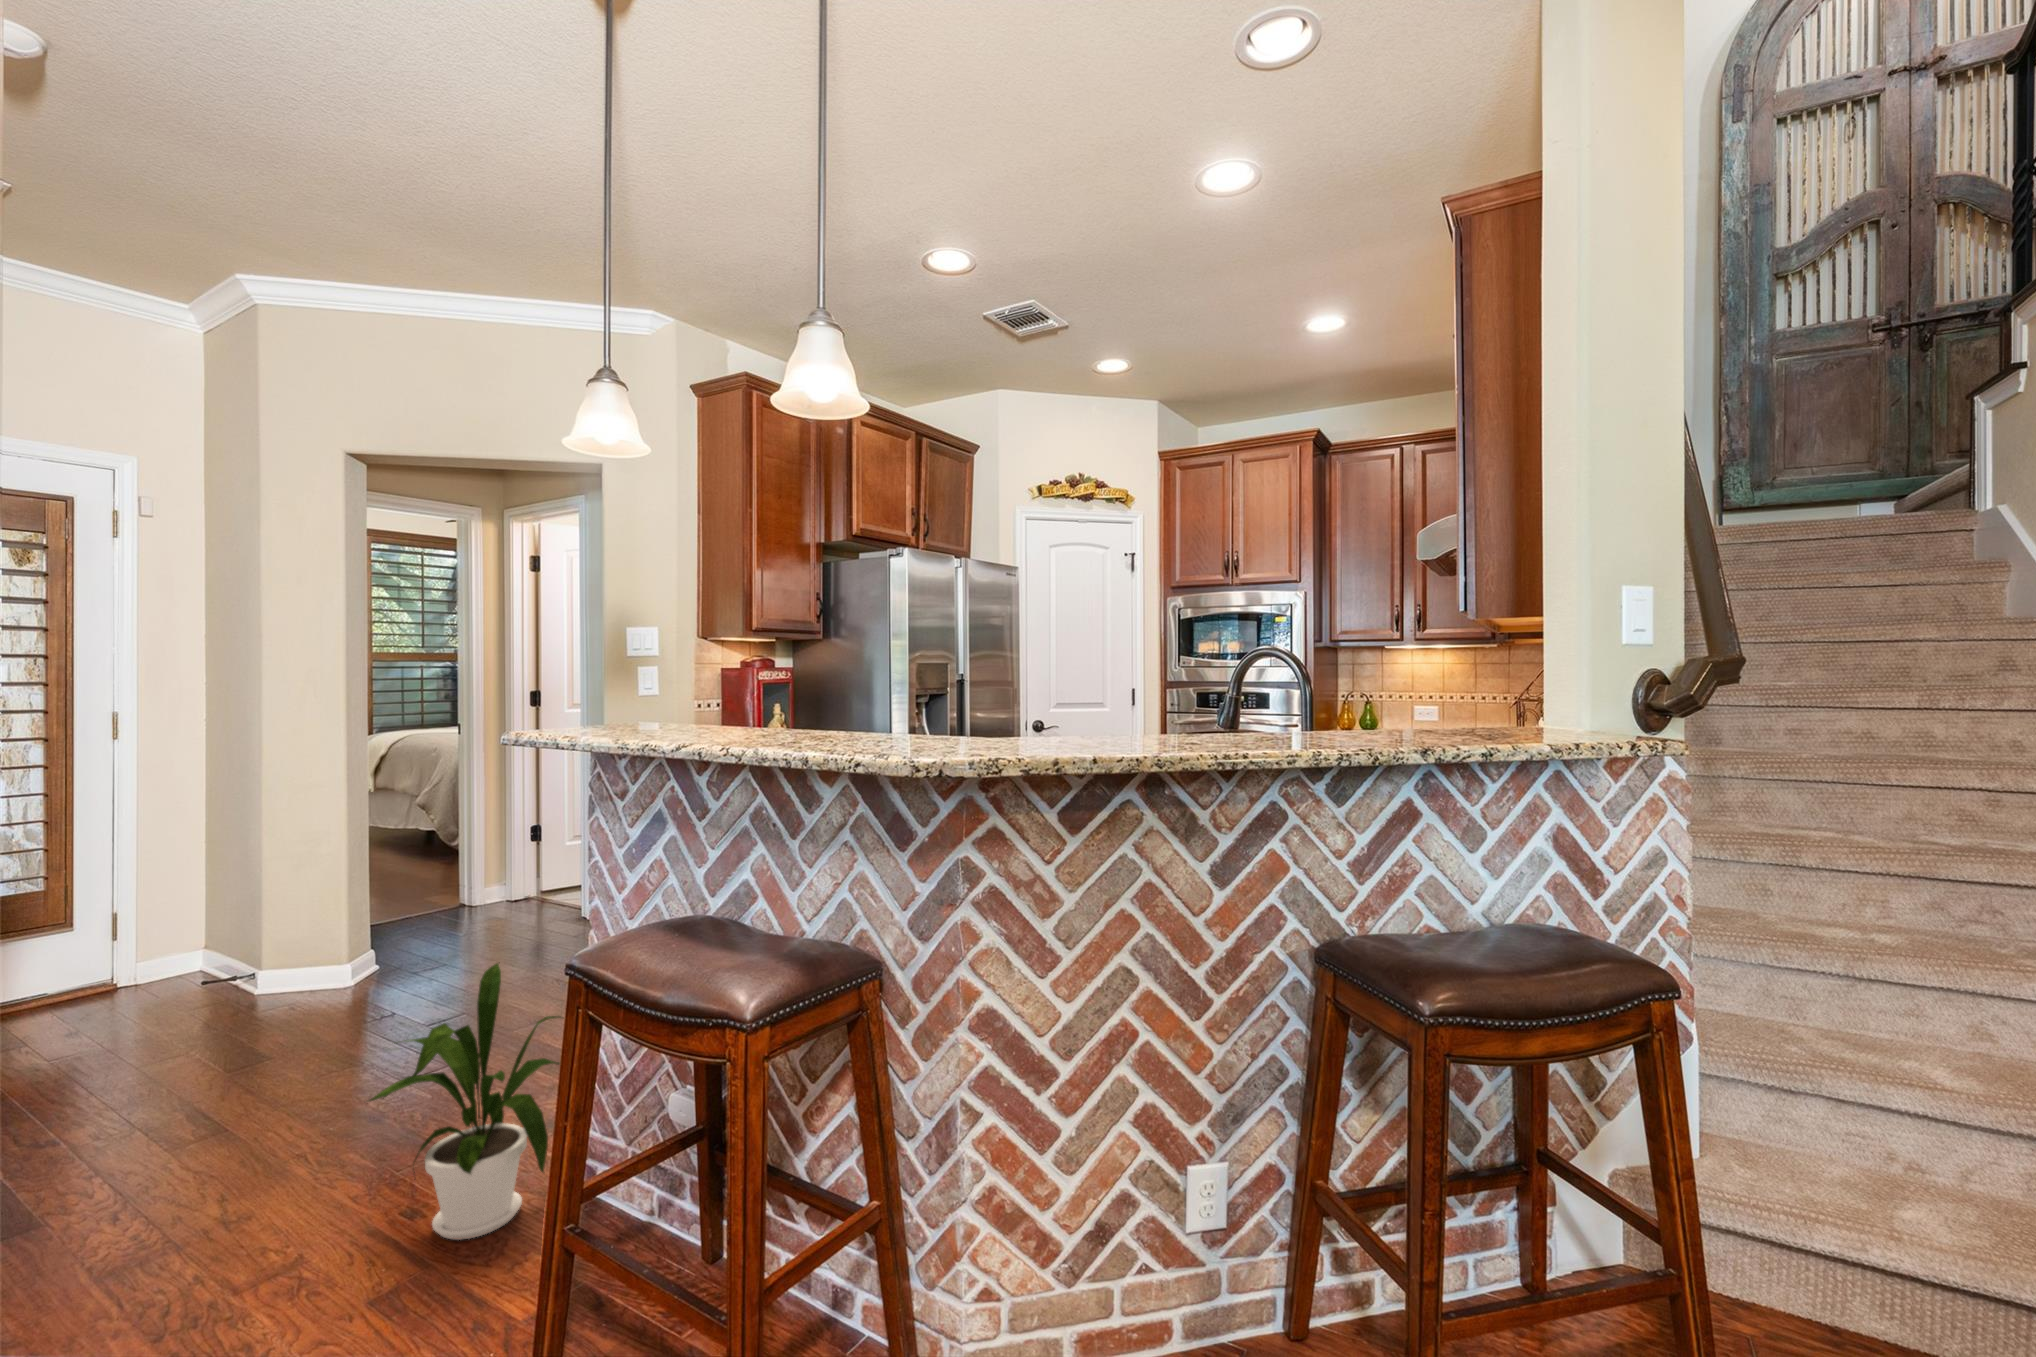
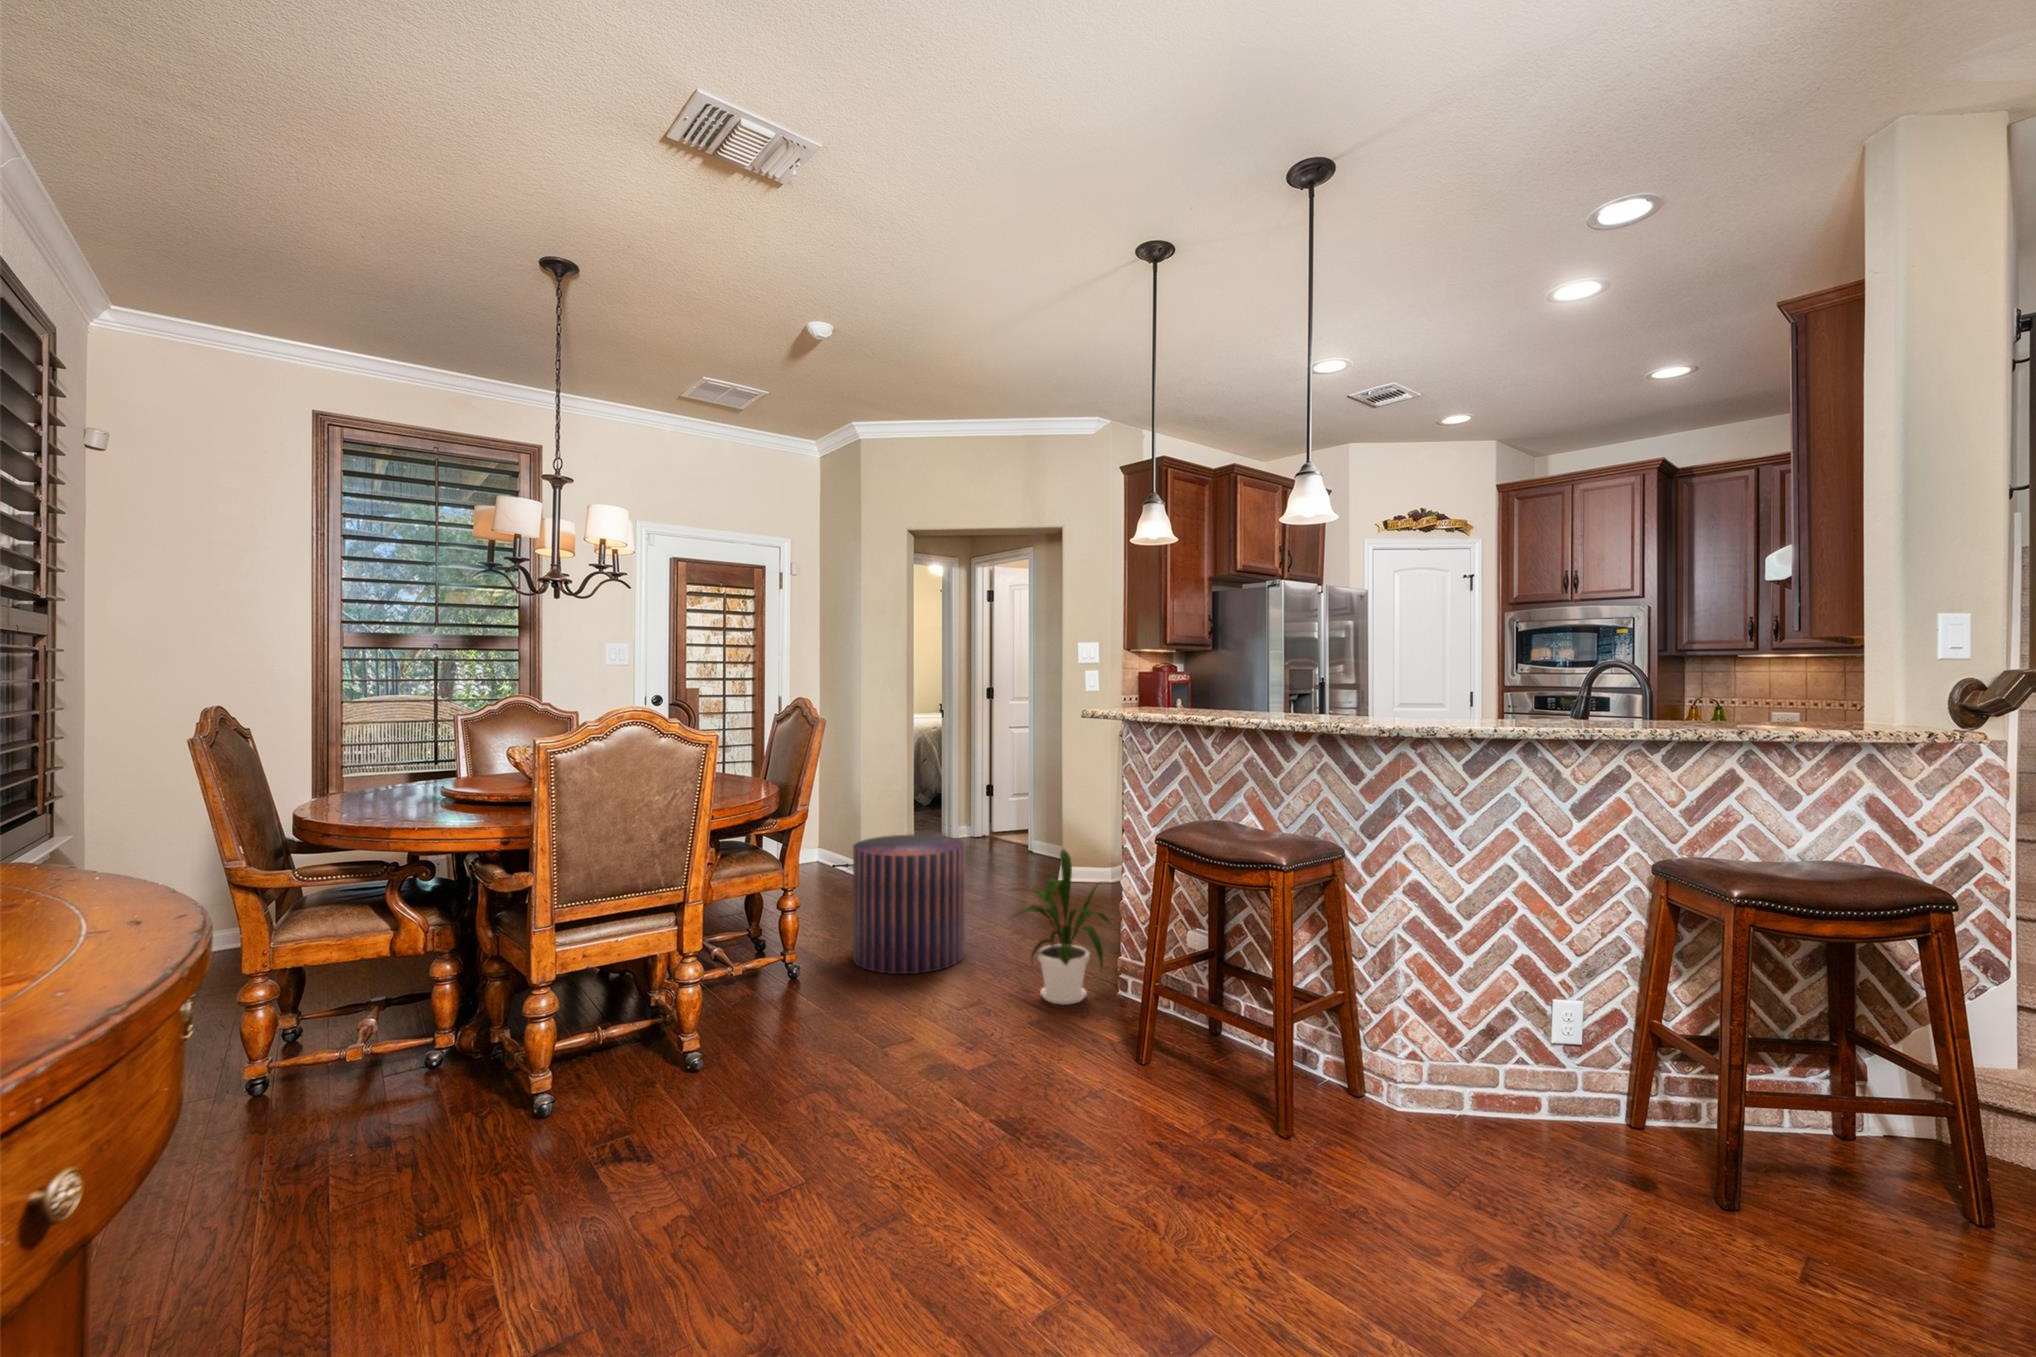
pouf: none [96,946,350,1220] -> present [853,835,965,974]

